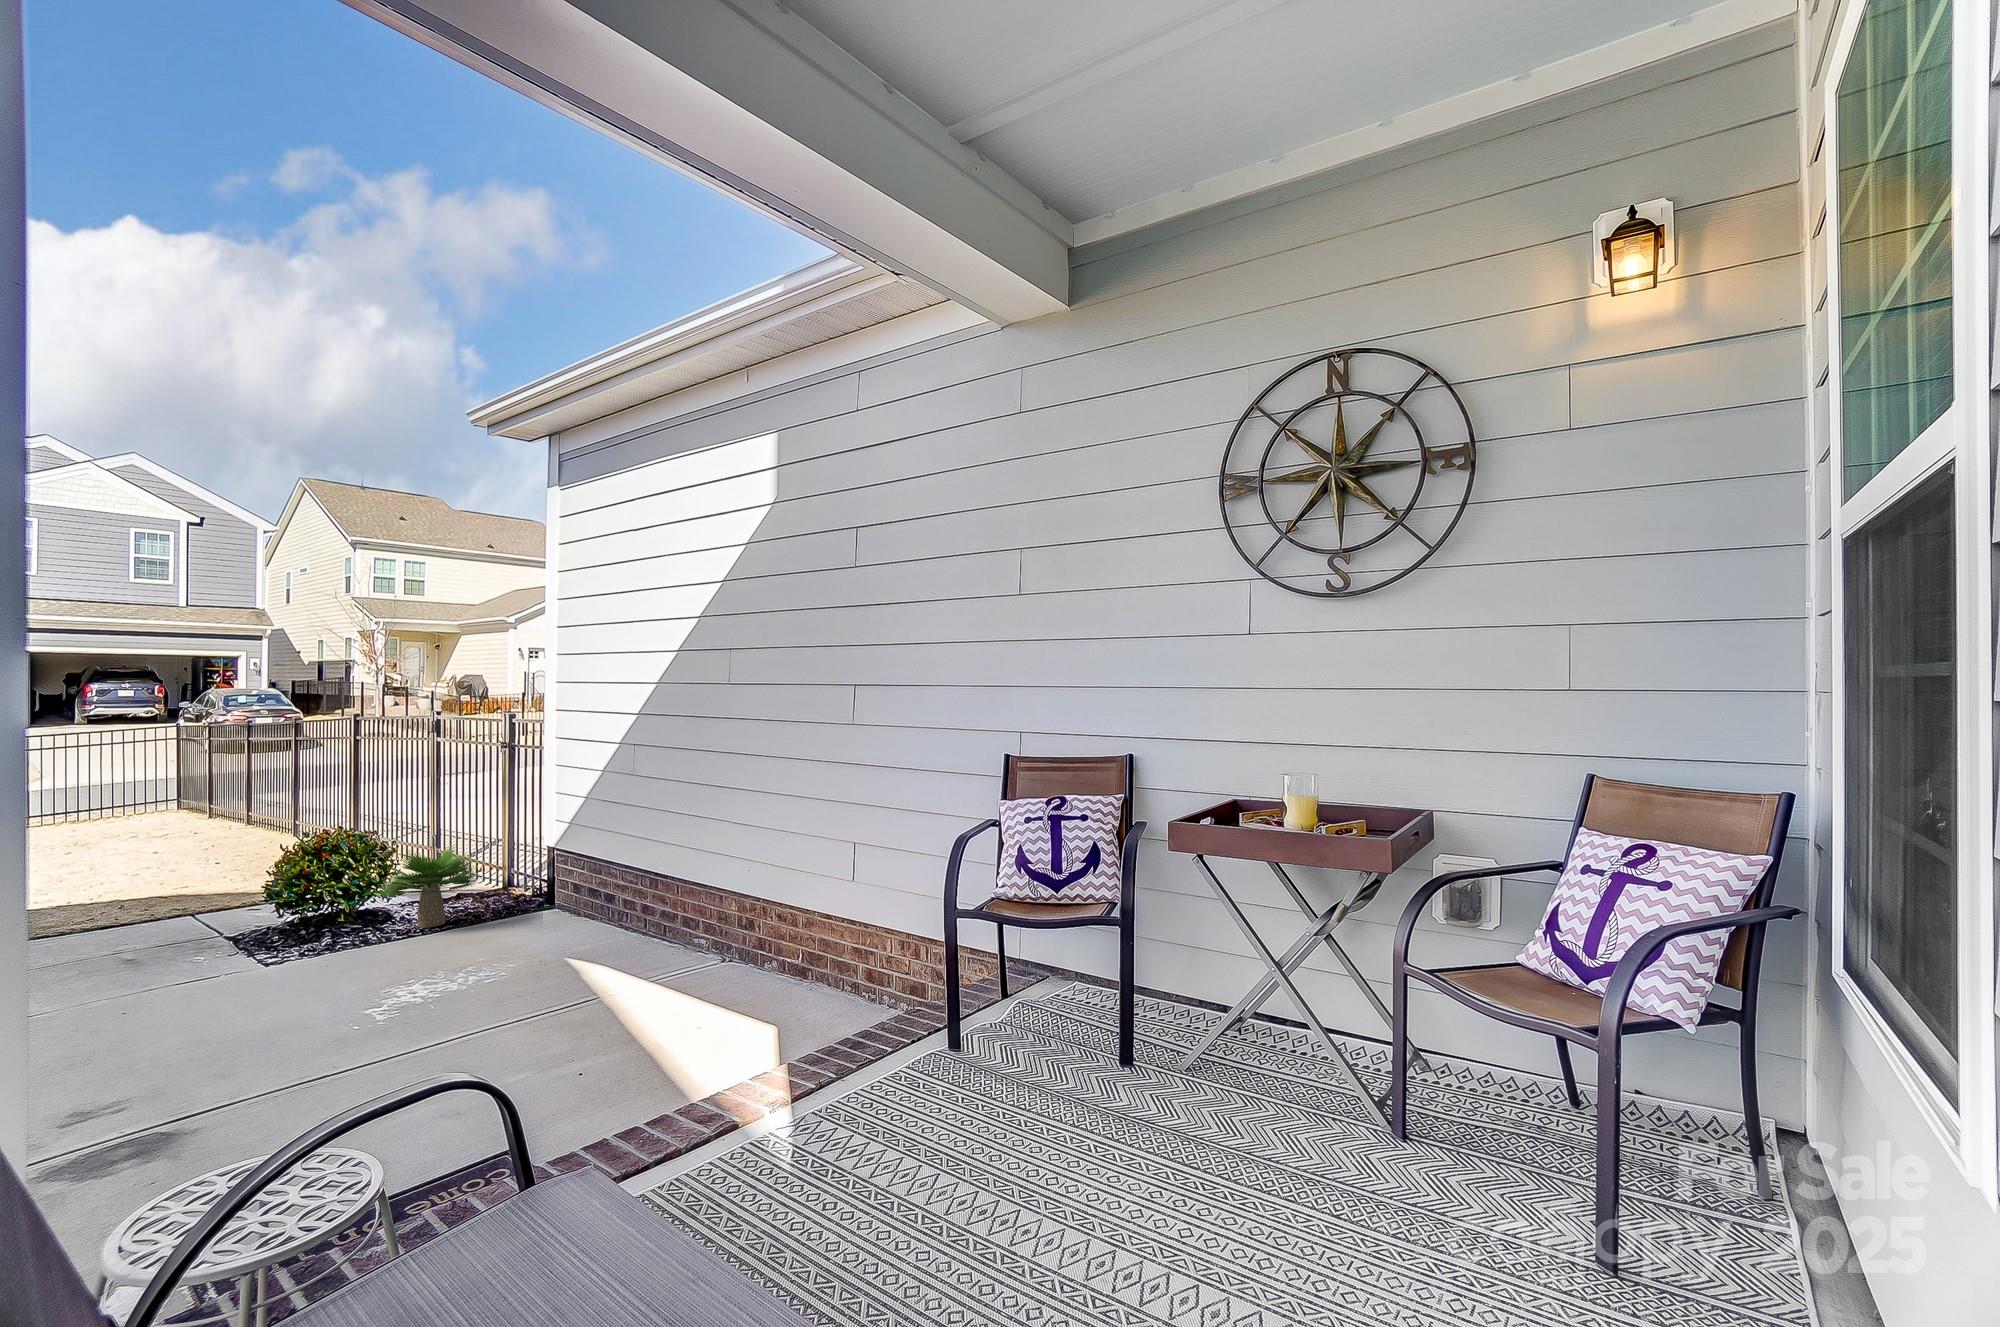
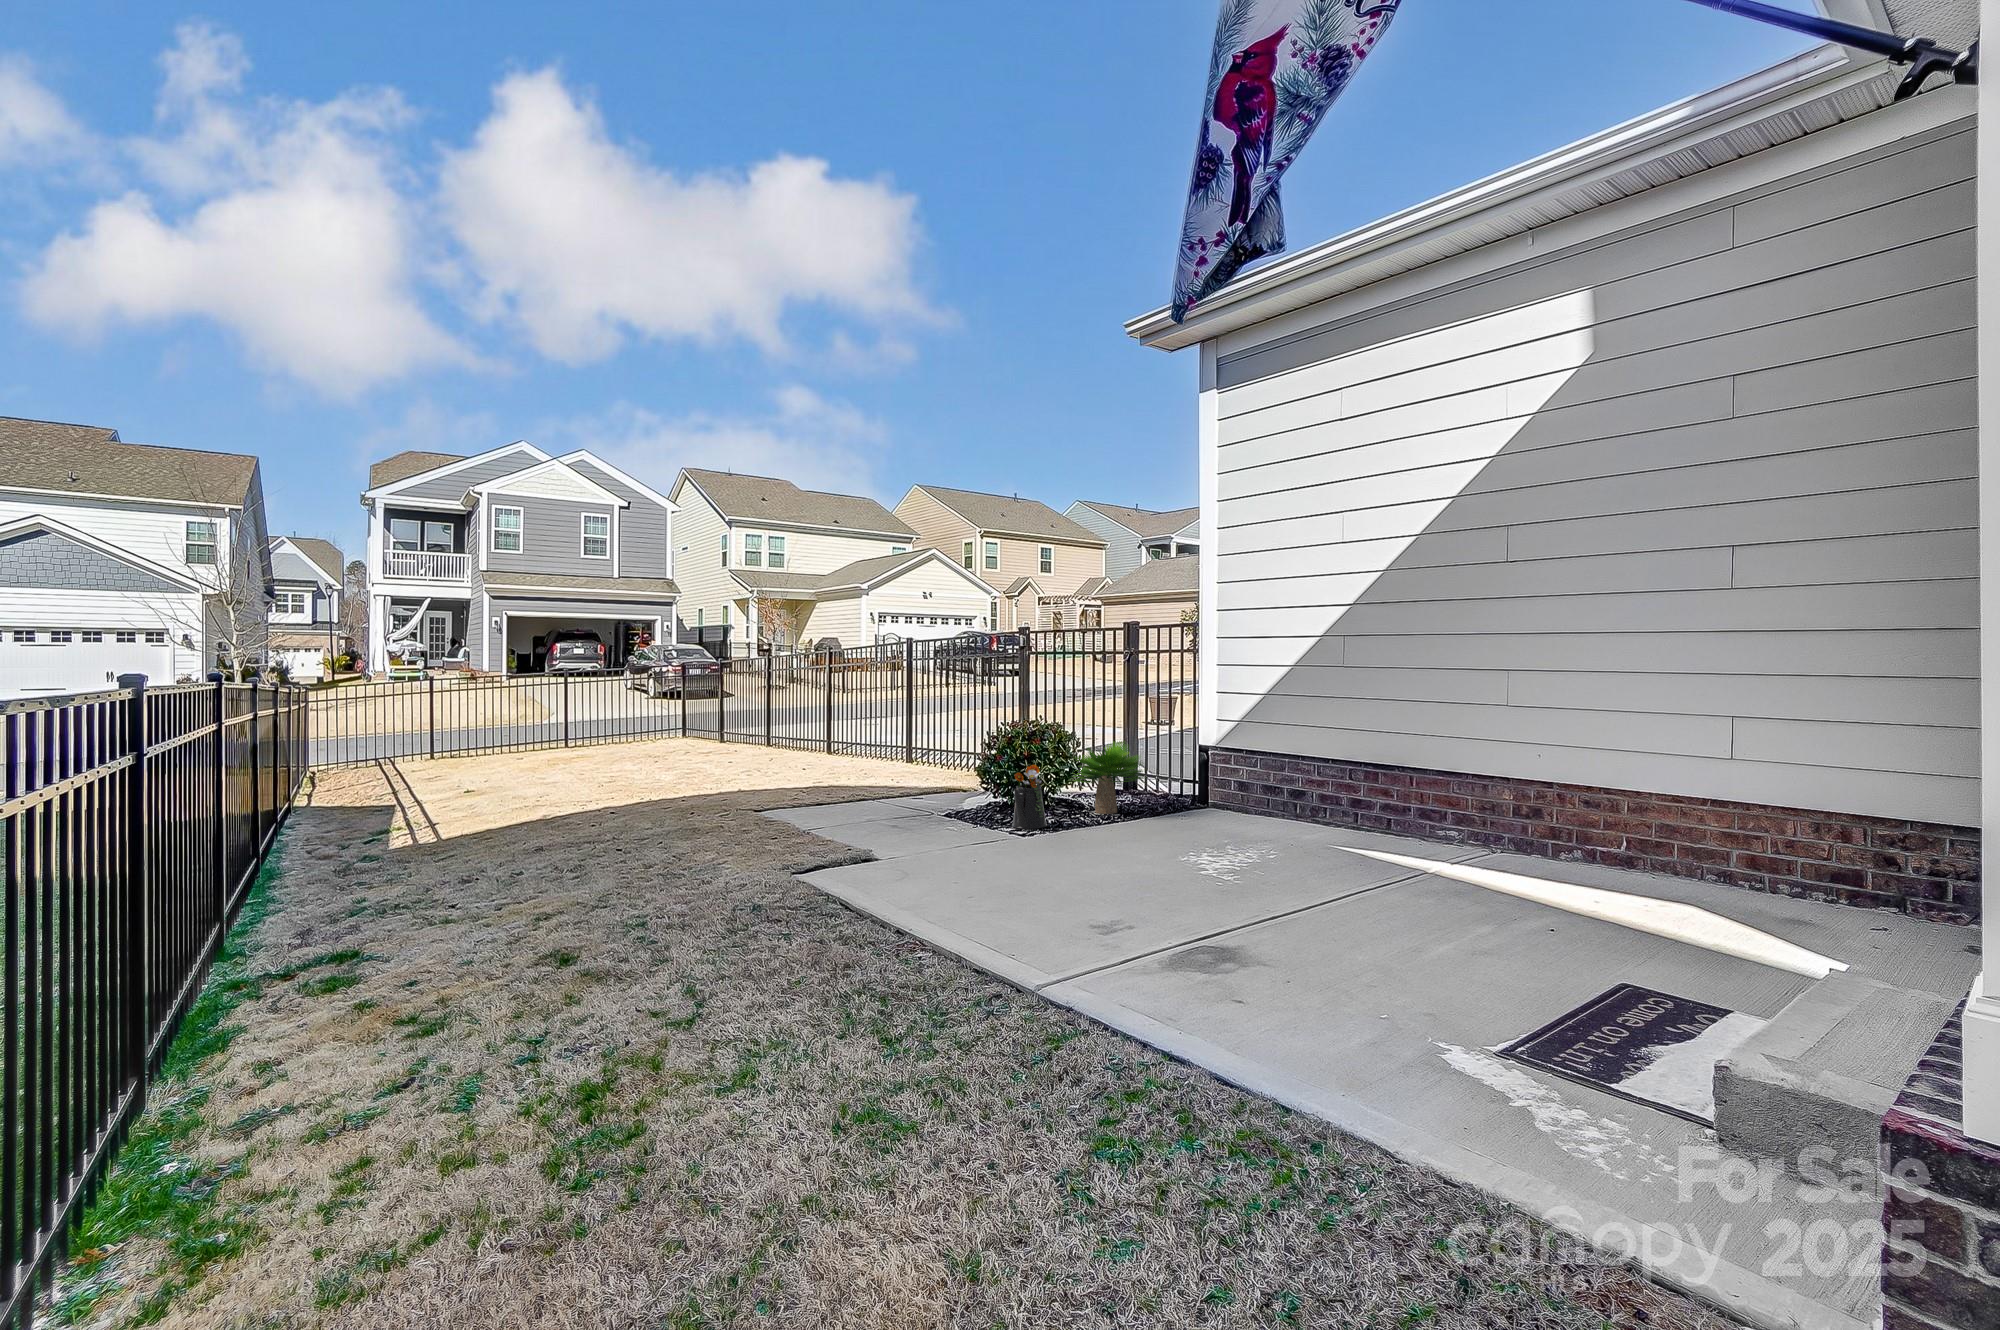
watering can: none [268,880,328,956] -> present [1012,764,1047,829]

